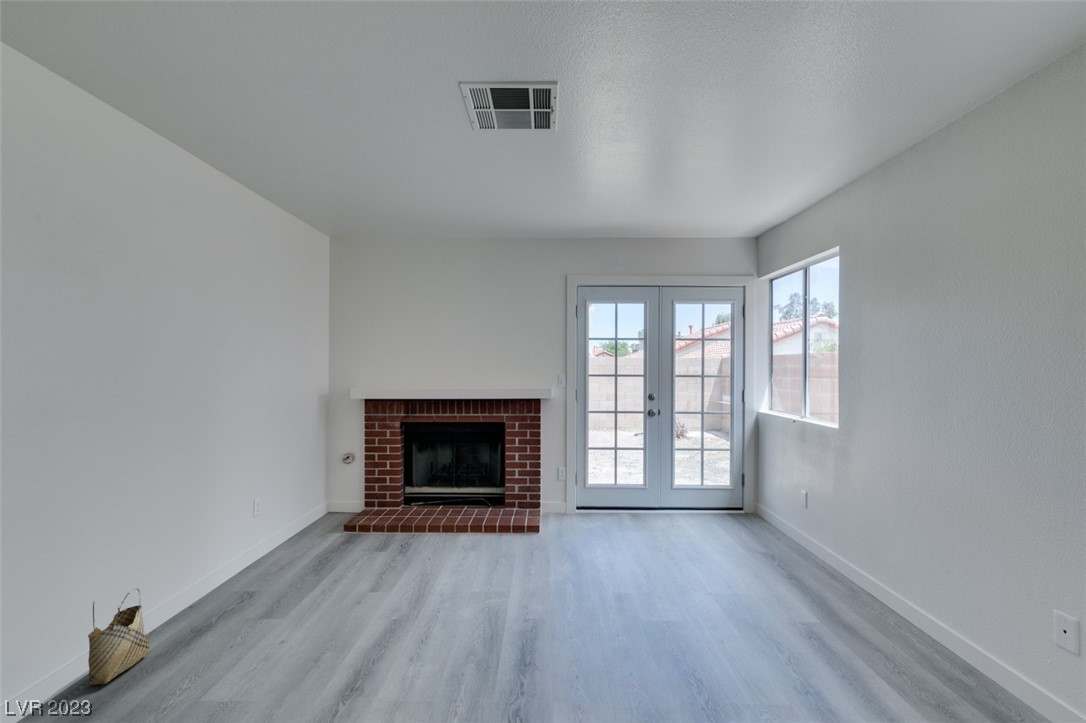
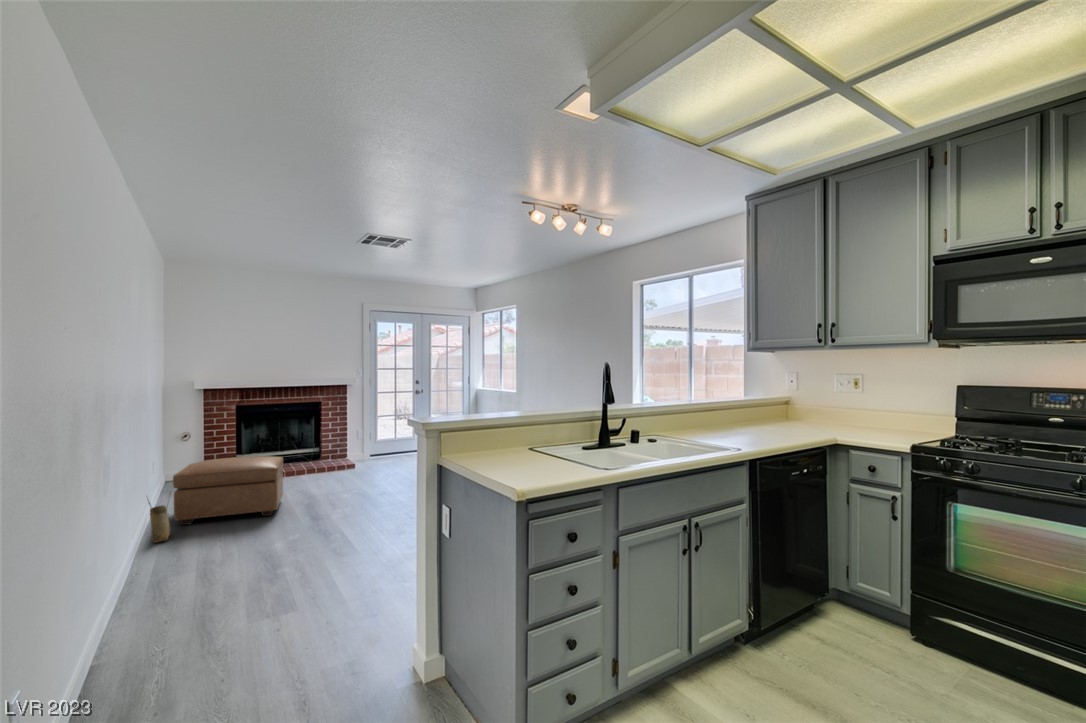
ottoman: none [179,518,374,649] -> present [173,456,283,525]

